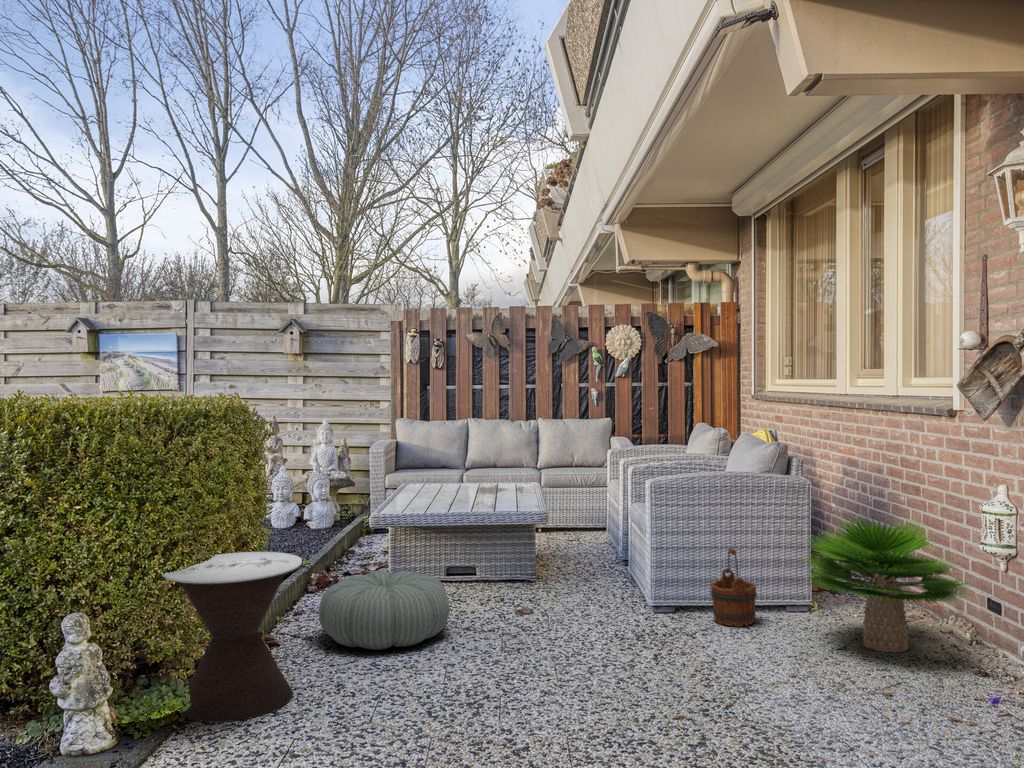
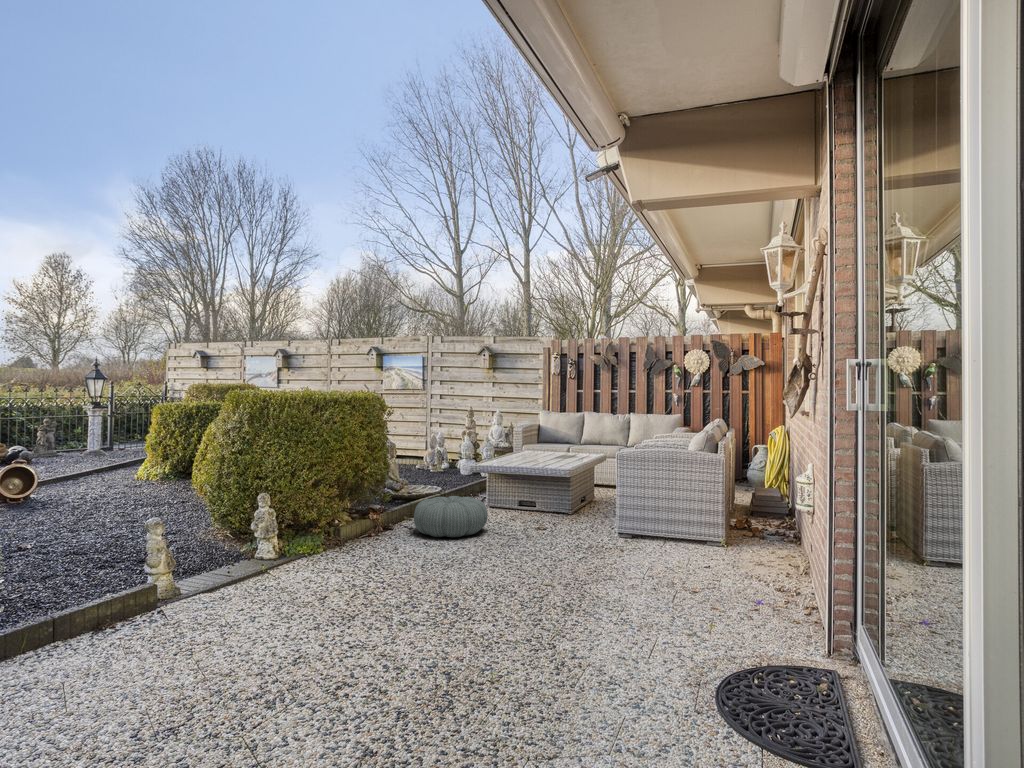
potted plant: present [810,518,967,652] -> none [681,480,799,574]
wooden bucket: present [711,548,757,627] -> none [645,499,675,550]
side table: present [163,552,302,723] -> none [312,475,382,557]

